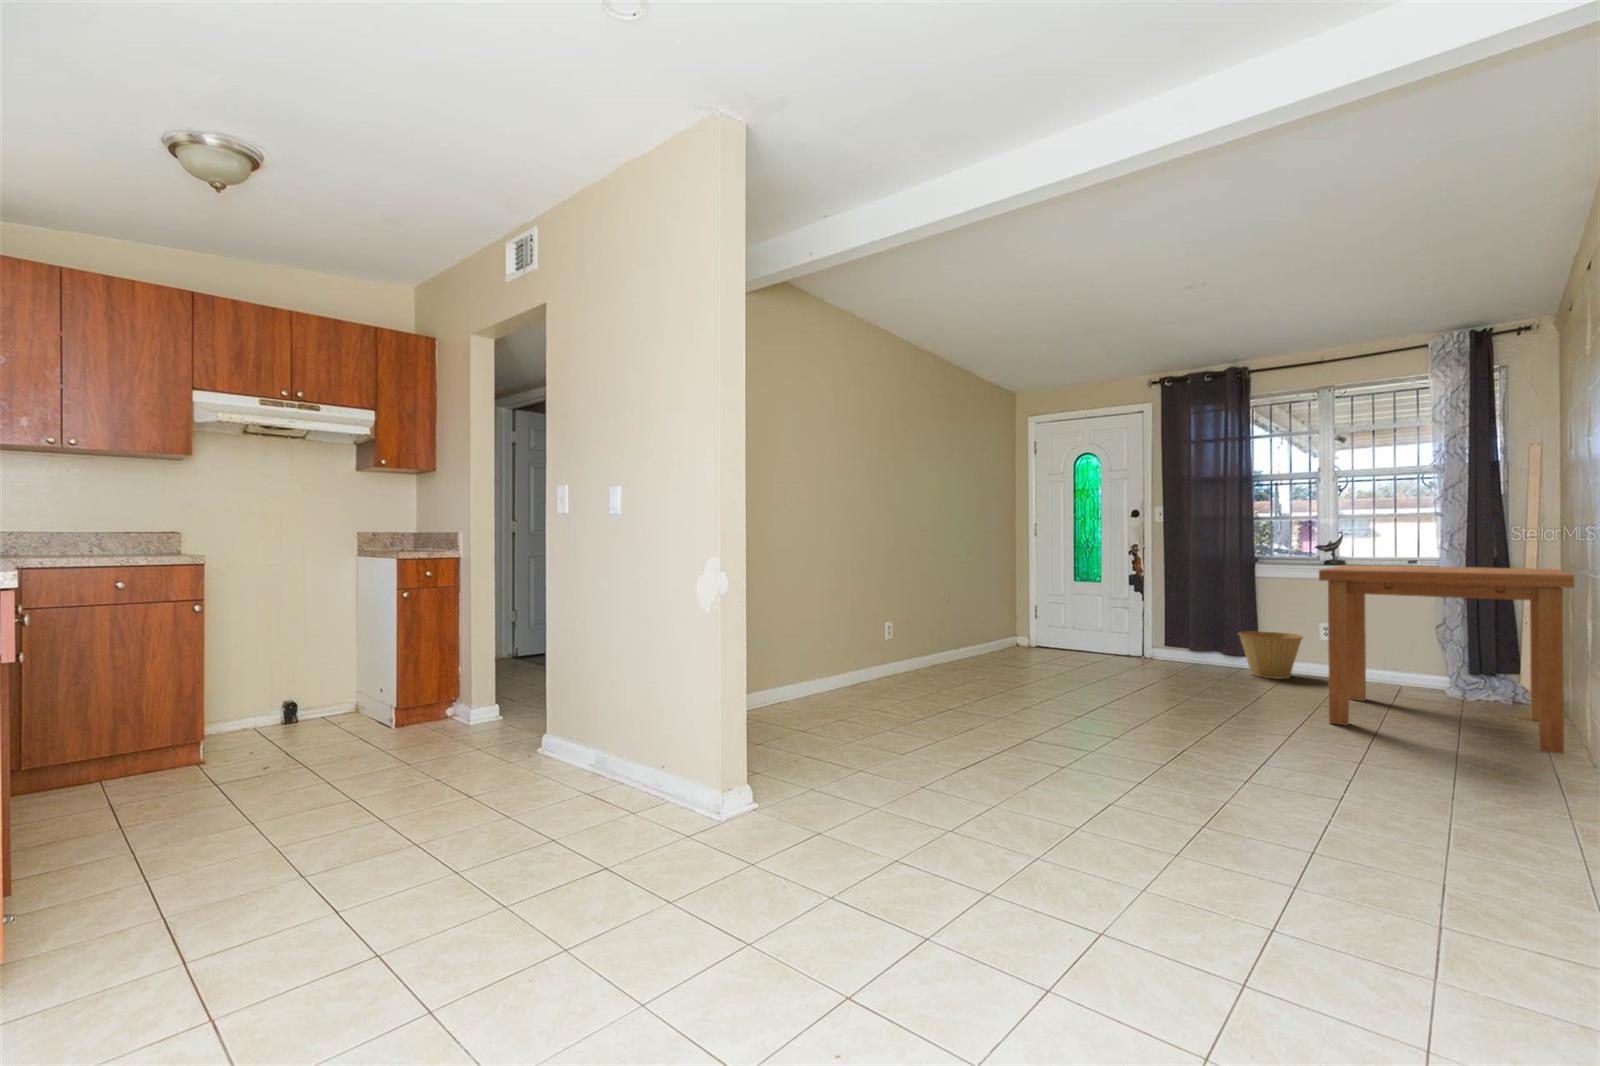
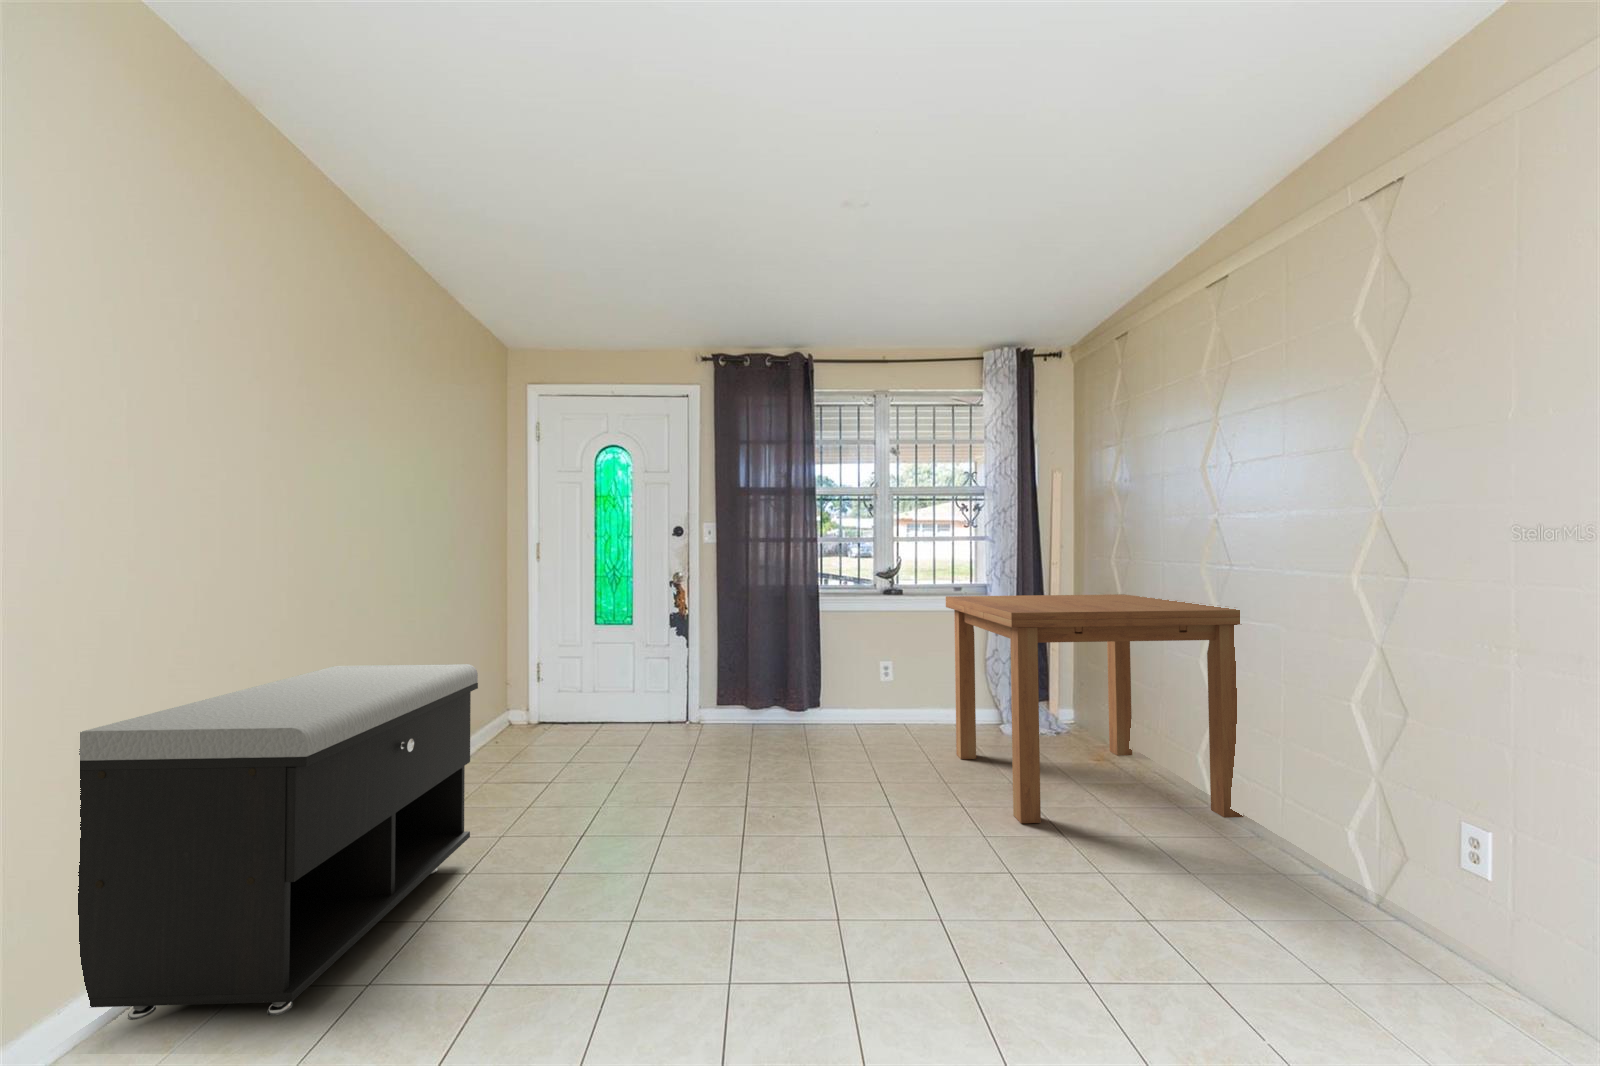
storage bench: none [838,582,977,698] -> present [78,664,478,1020]
basket: present [1238,631,1303,678] -> none [809,674,877,734]

